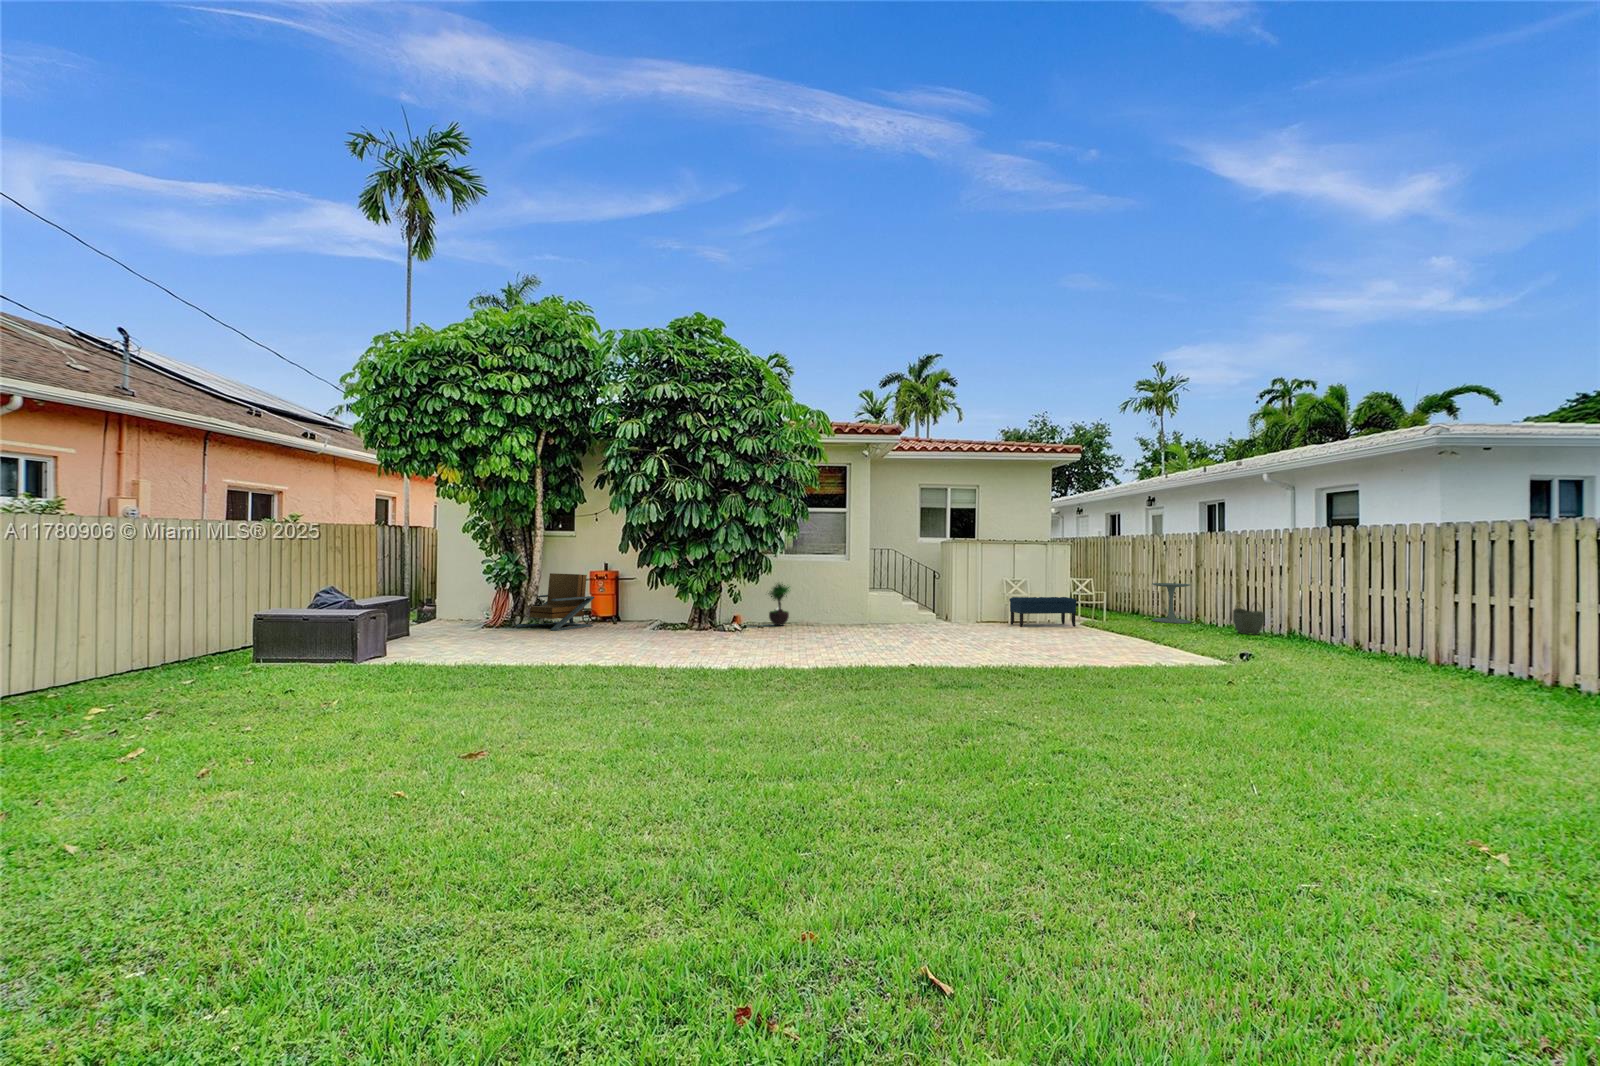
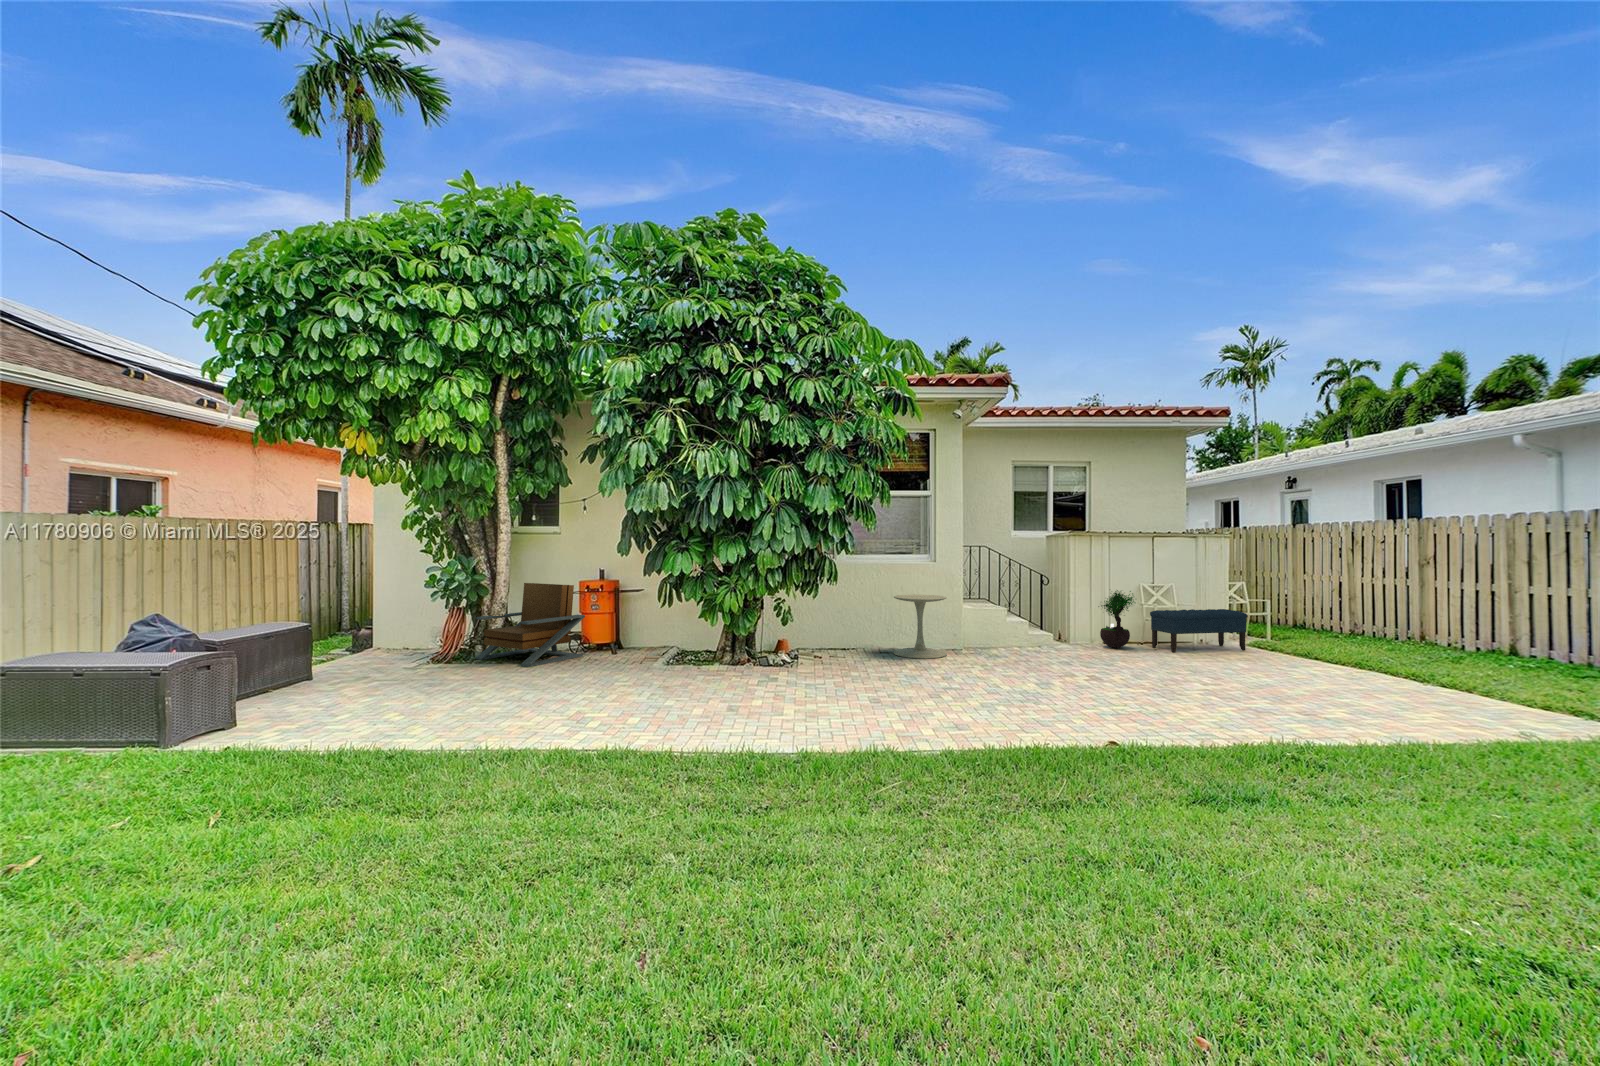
potted tree: present [768,583,790,625] -> present [1098,590,1135,648]
pedestal table: present [1152,583,1191,623] -> present [894,595,947,659]
woven basket: present [1233,608,1264,635] -> none [1487,619,1547,666]

